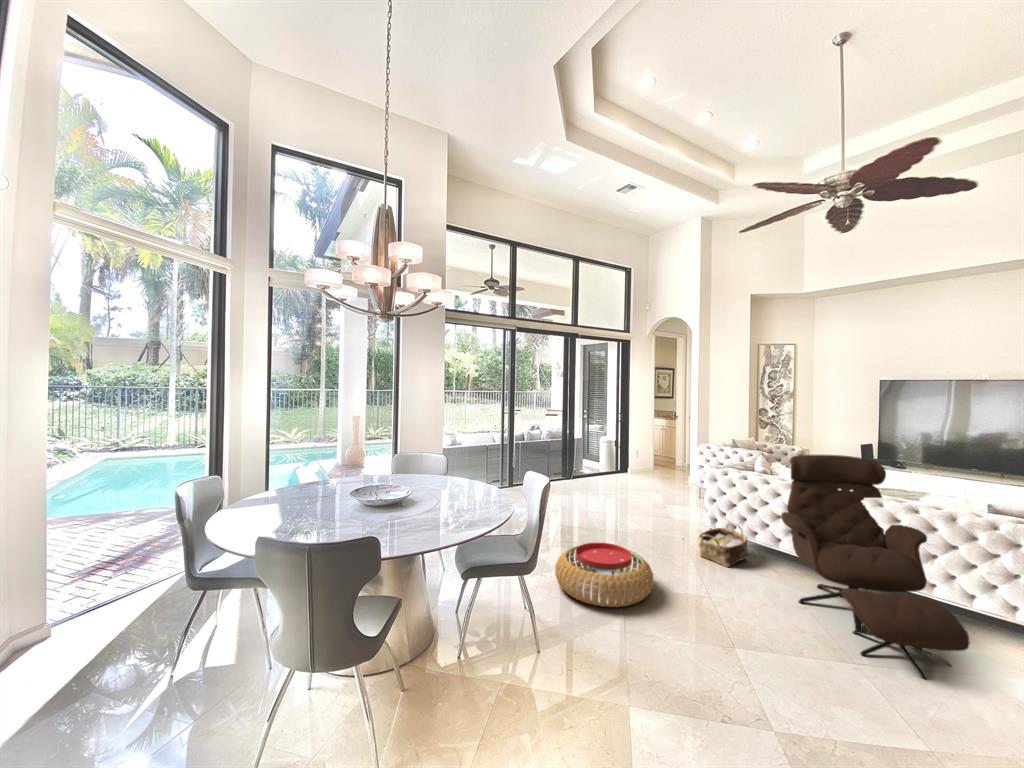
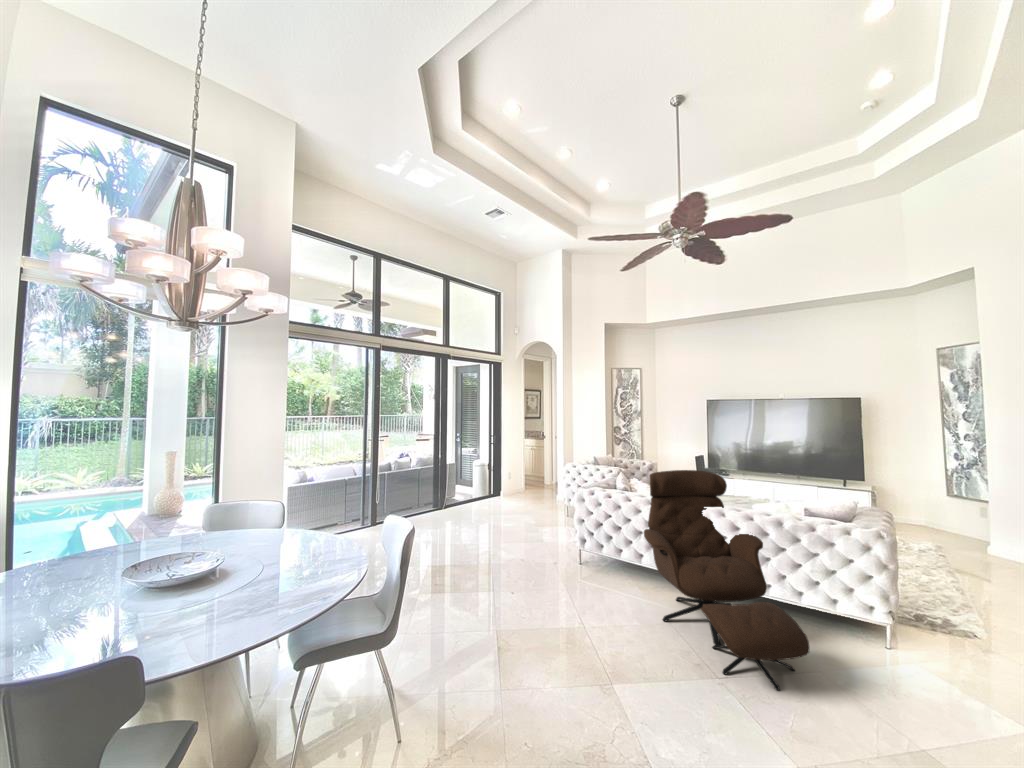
woven basket: present [698,523,748,567] -> none [568,542,614,590]
pouf: present [555,543,653,607] -> none [416,583,526,665]

